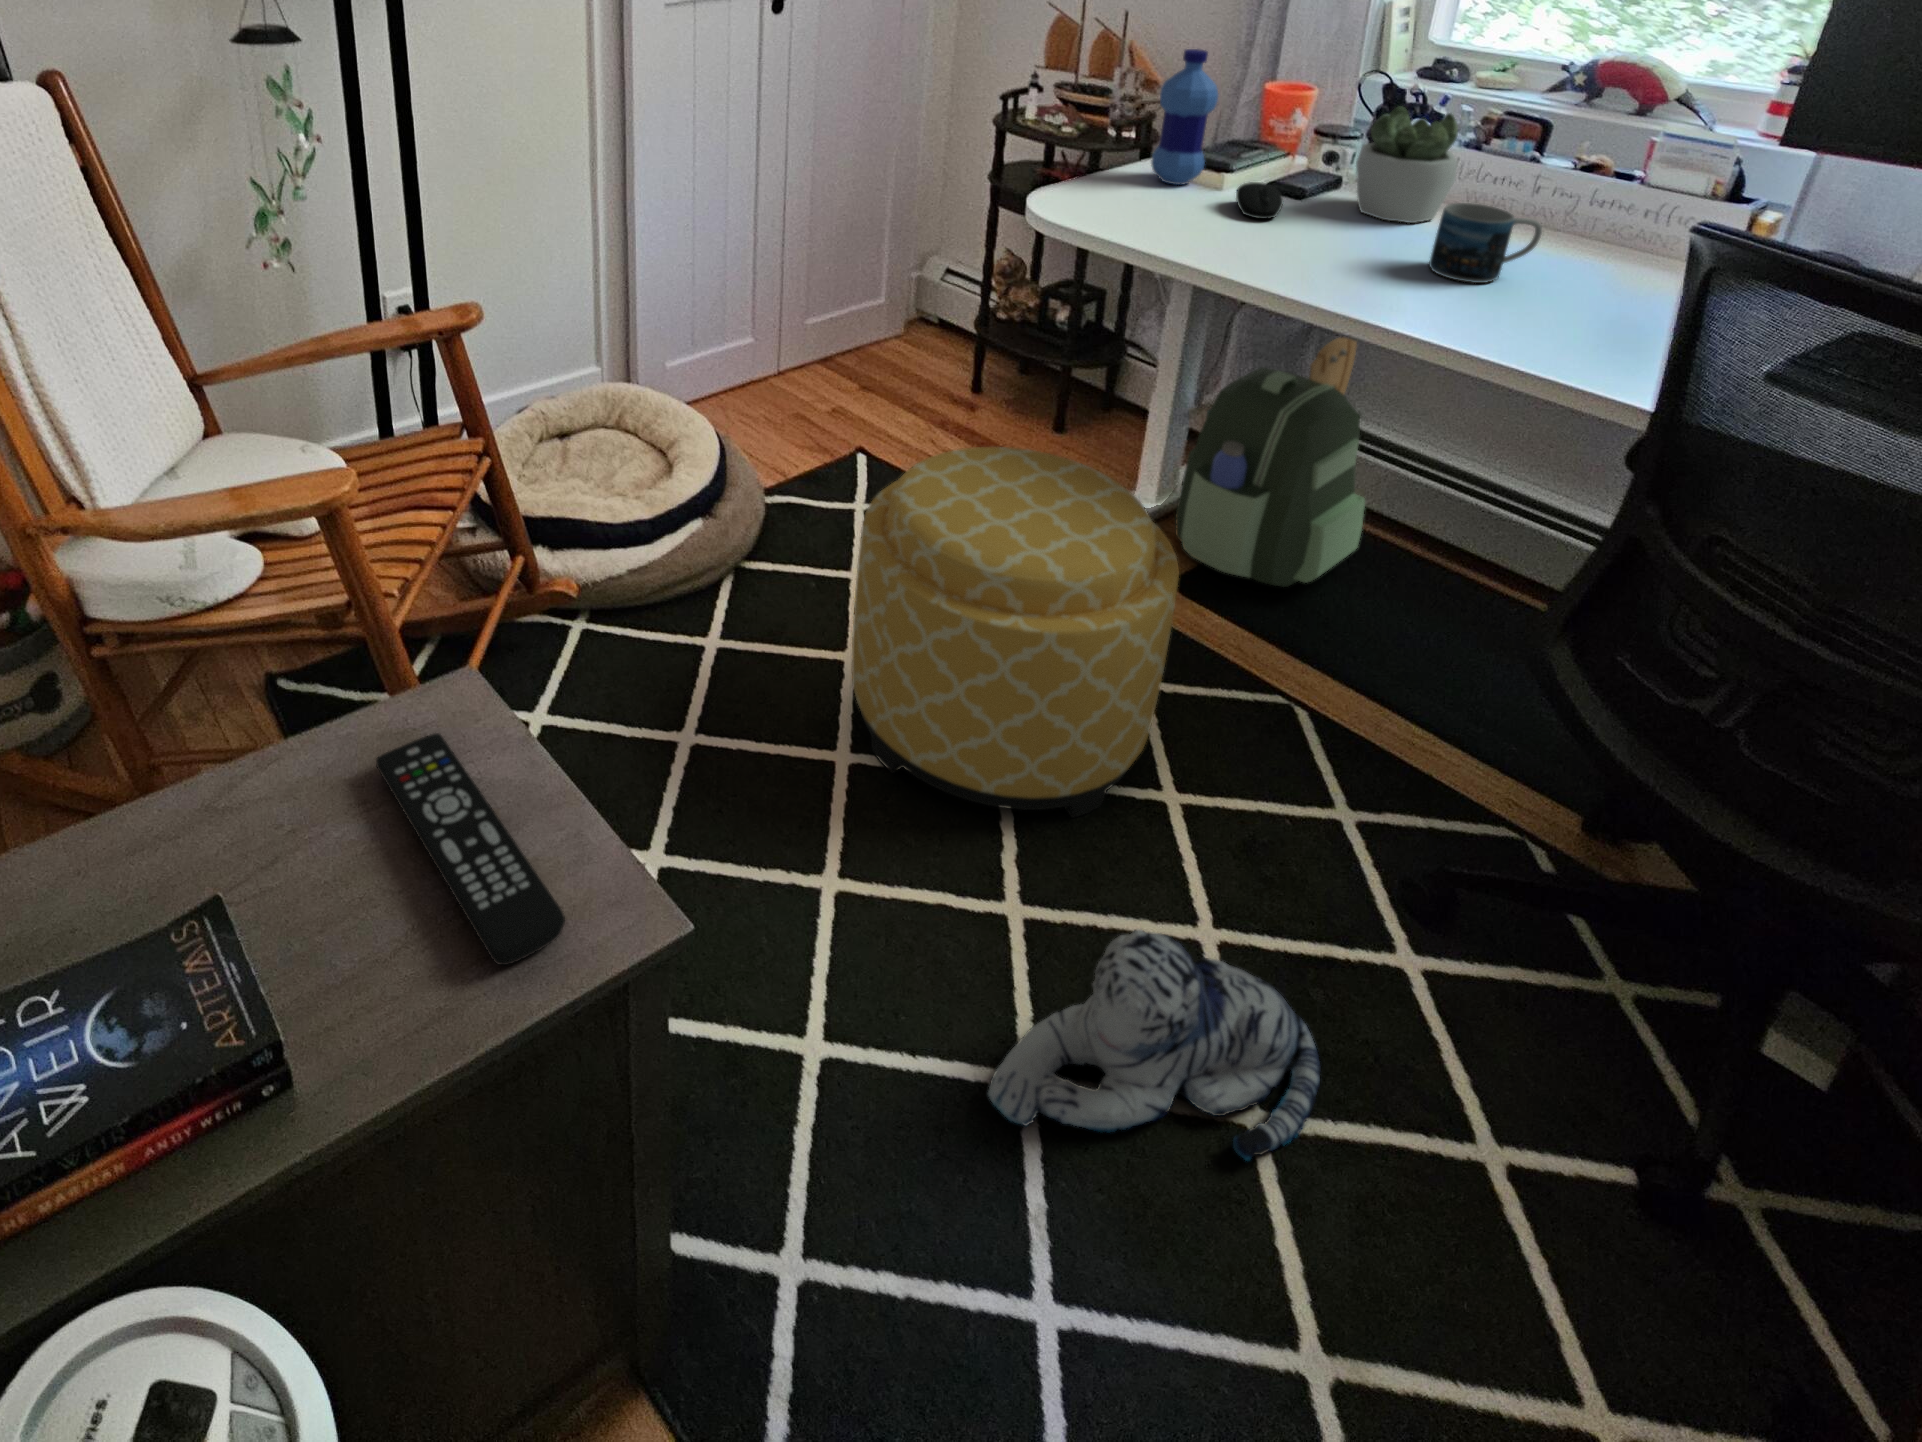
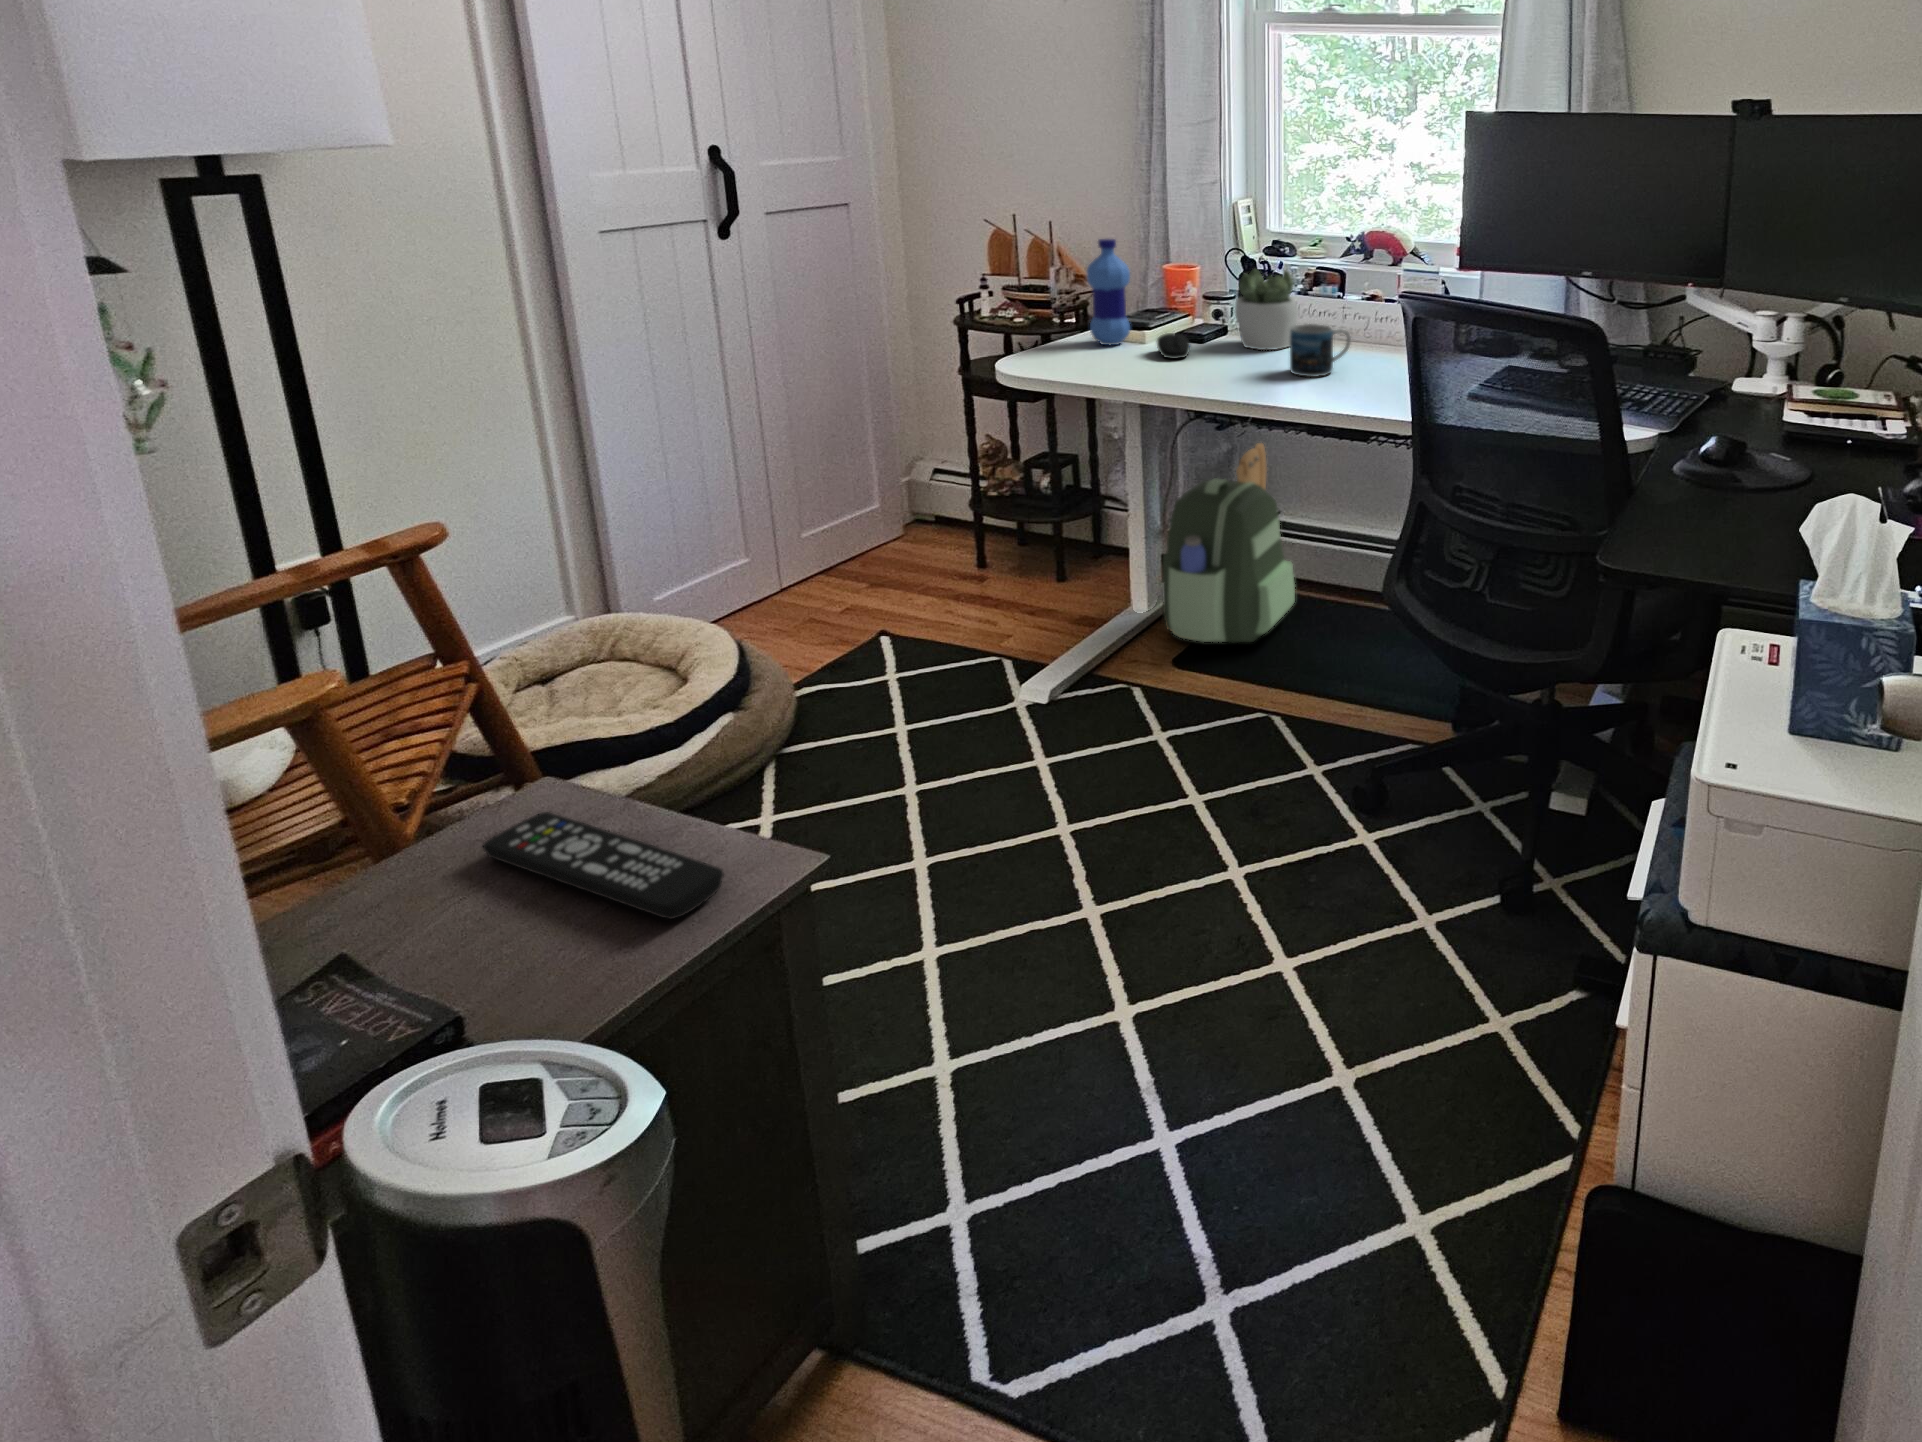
ottoman: present [852,447,1179,818] -> none [901,559,1169,859]
plush toy: present [988,929,1321,1161] -> none [1093,849,1322,1039]

